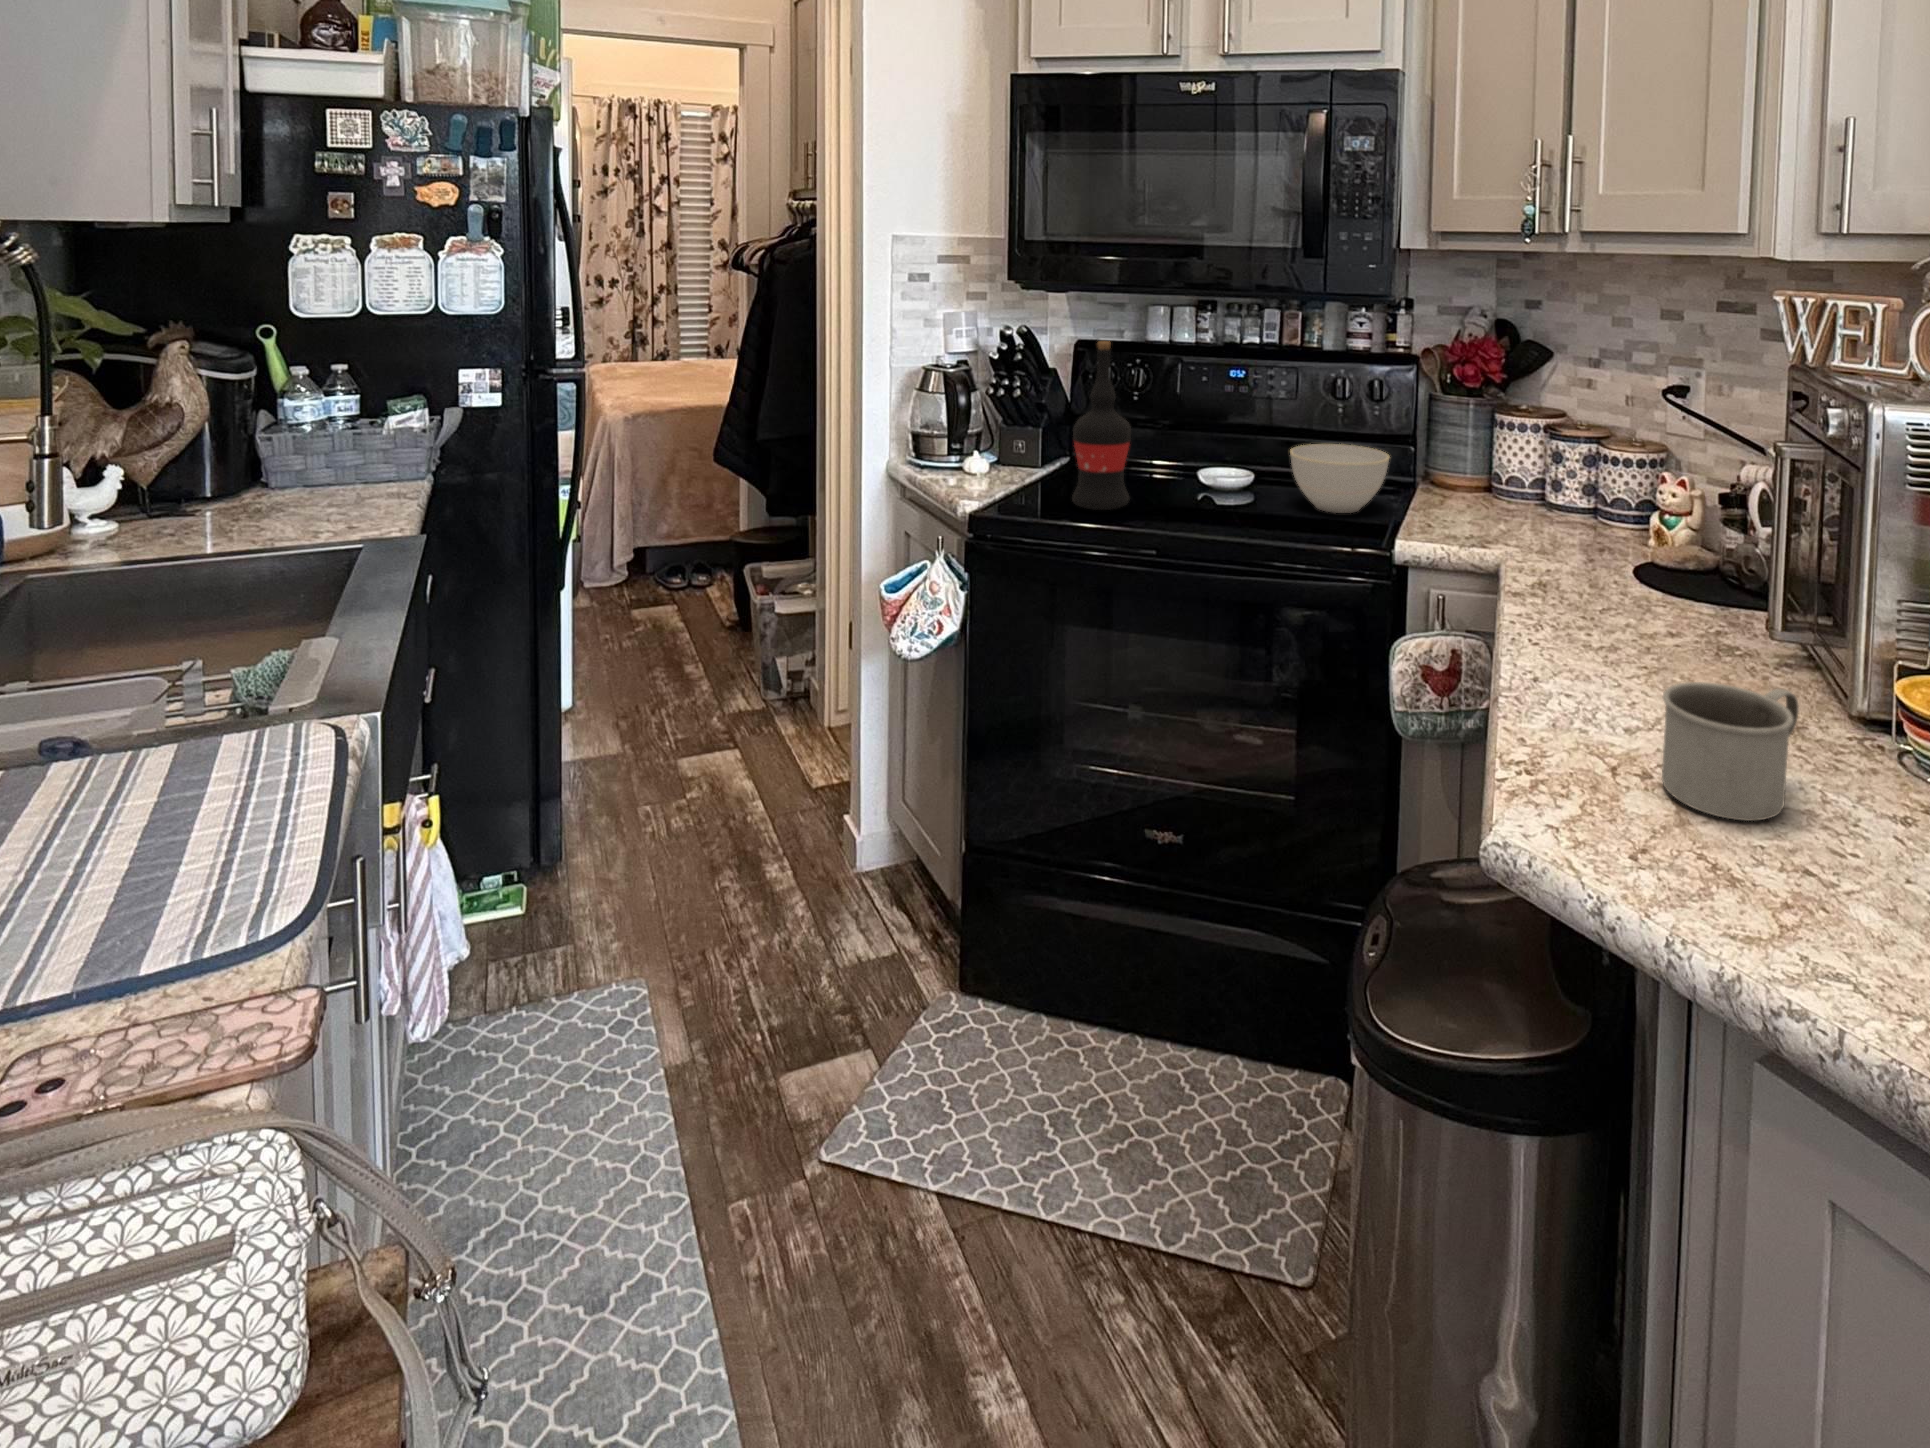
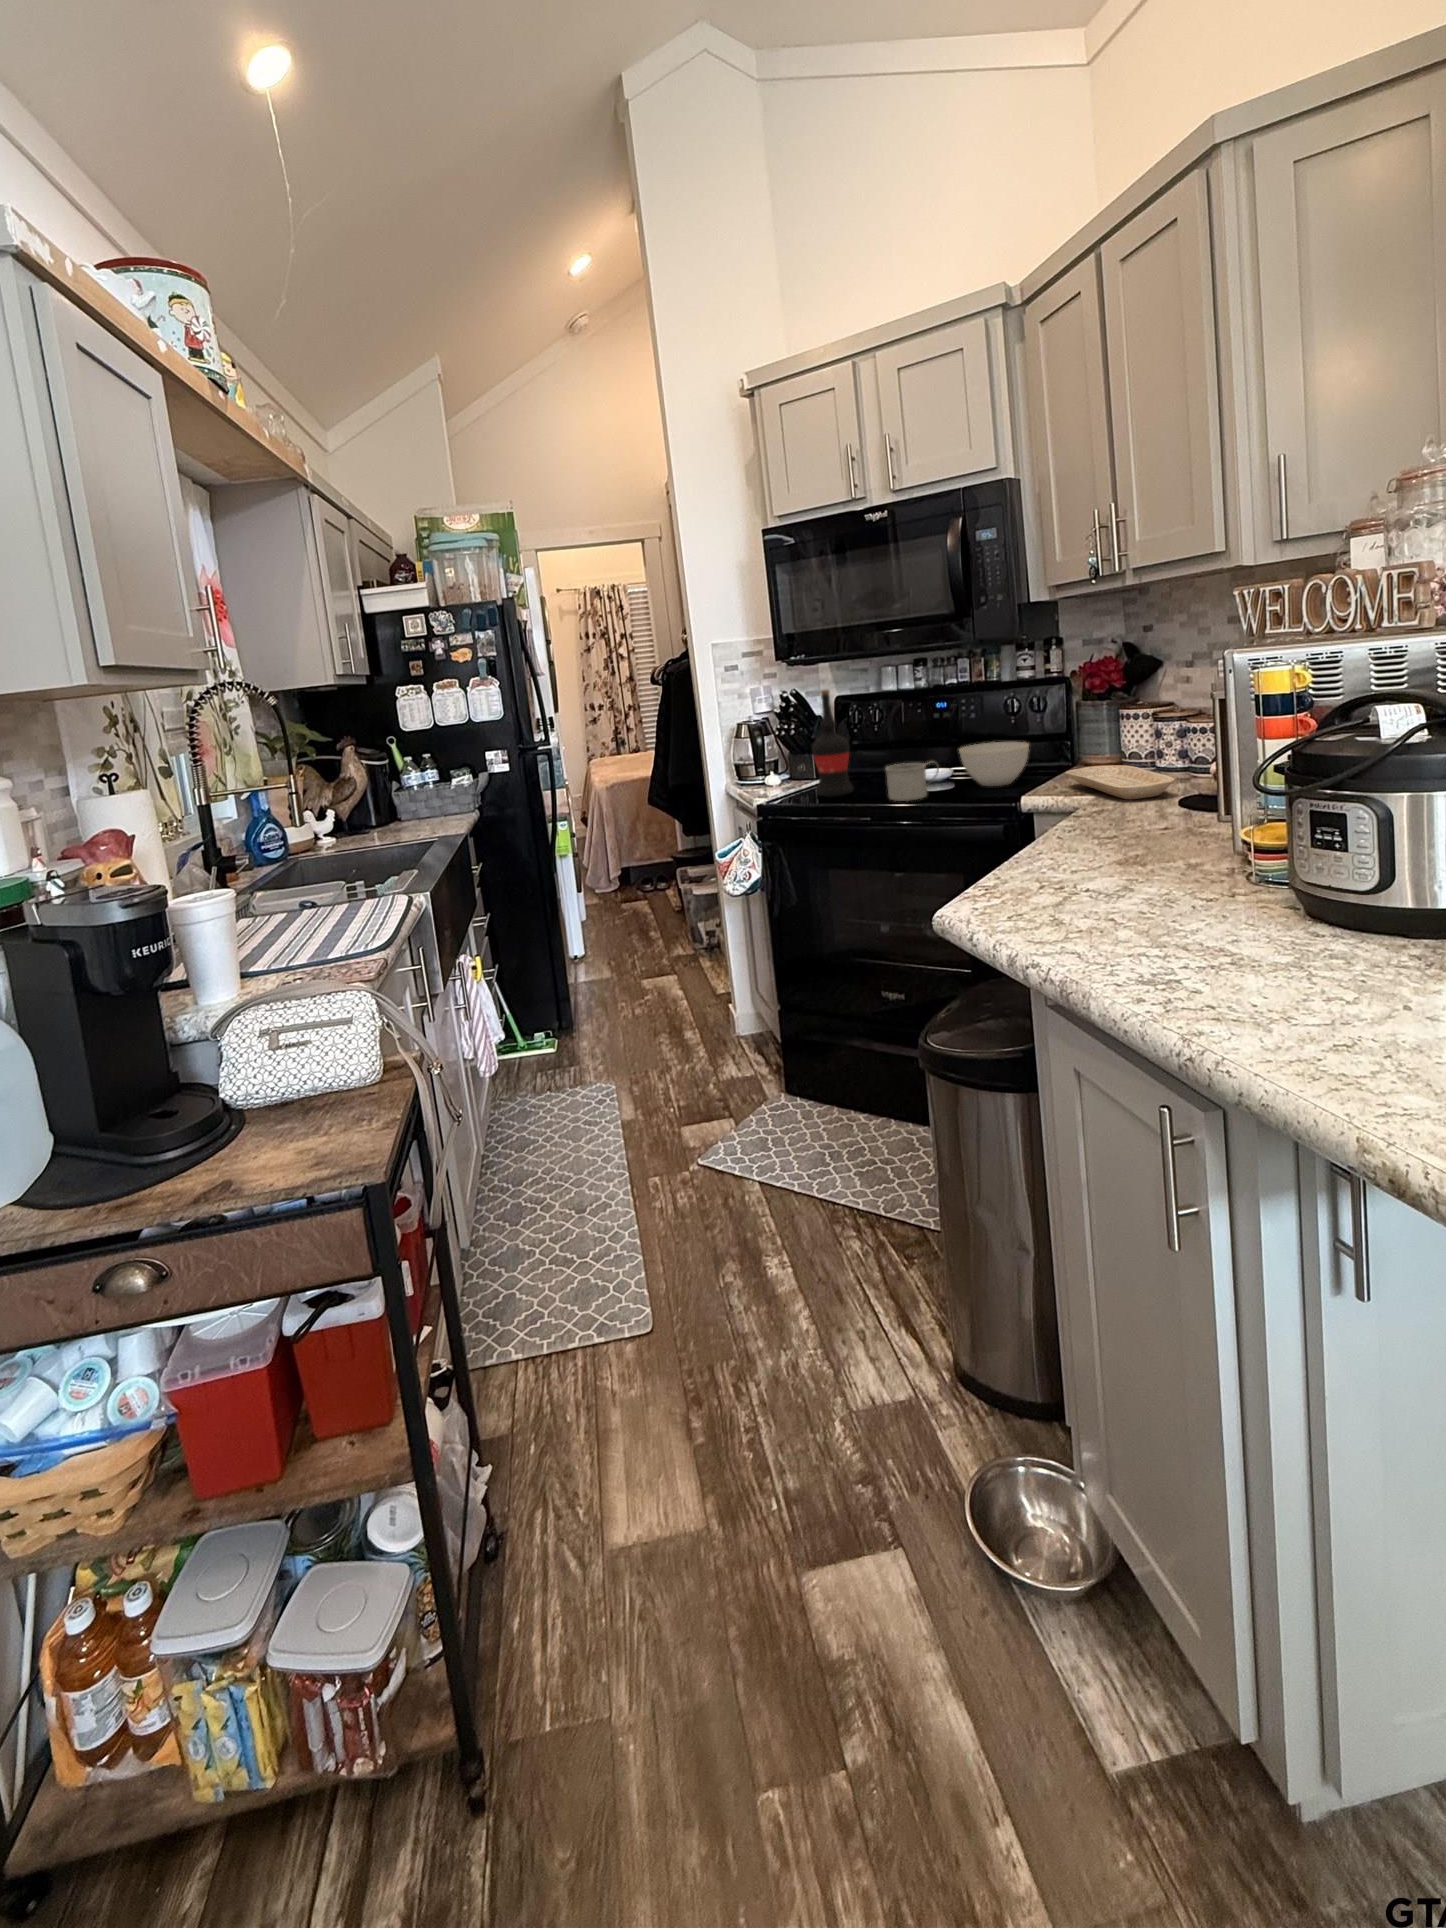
tray: none [1449,498,1624,564] -> present [1065,765,1175,800]
mug: present [1662,682,1799,821] -> present [885,763,939,801]

